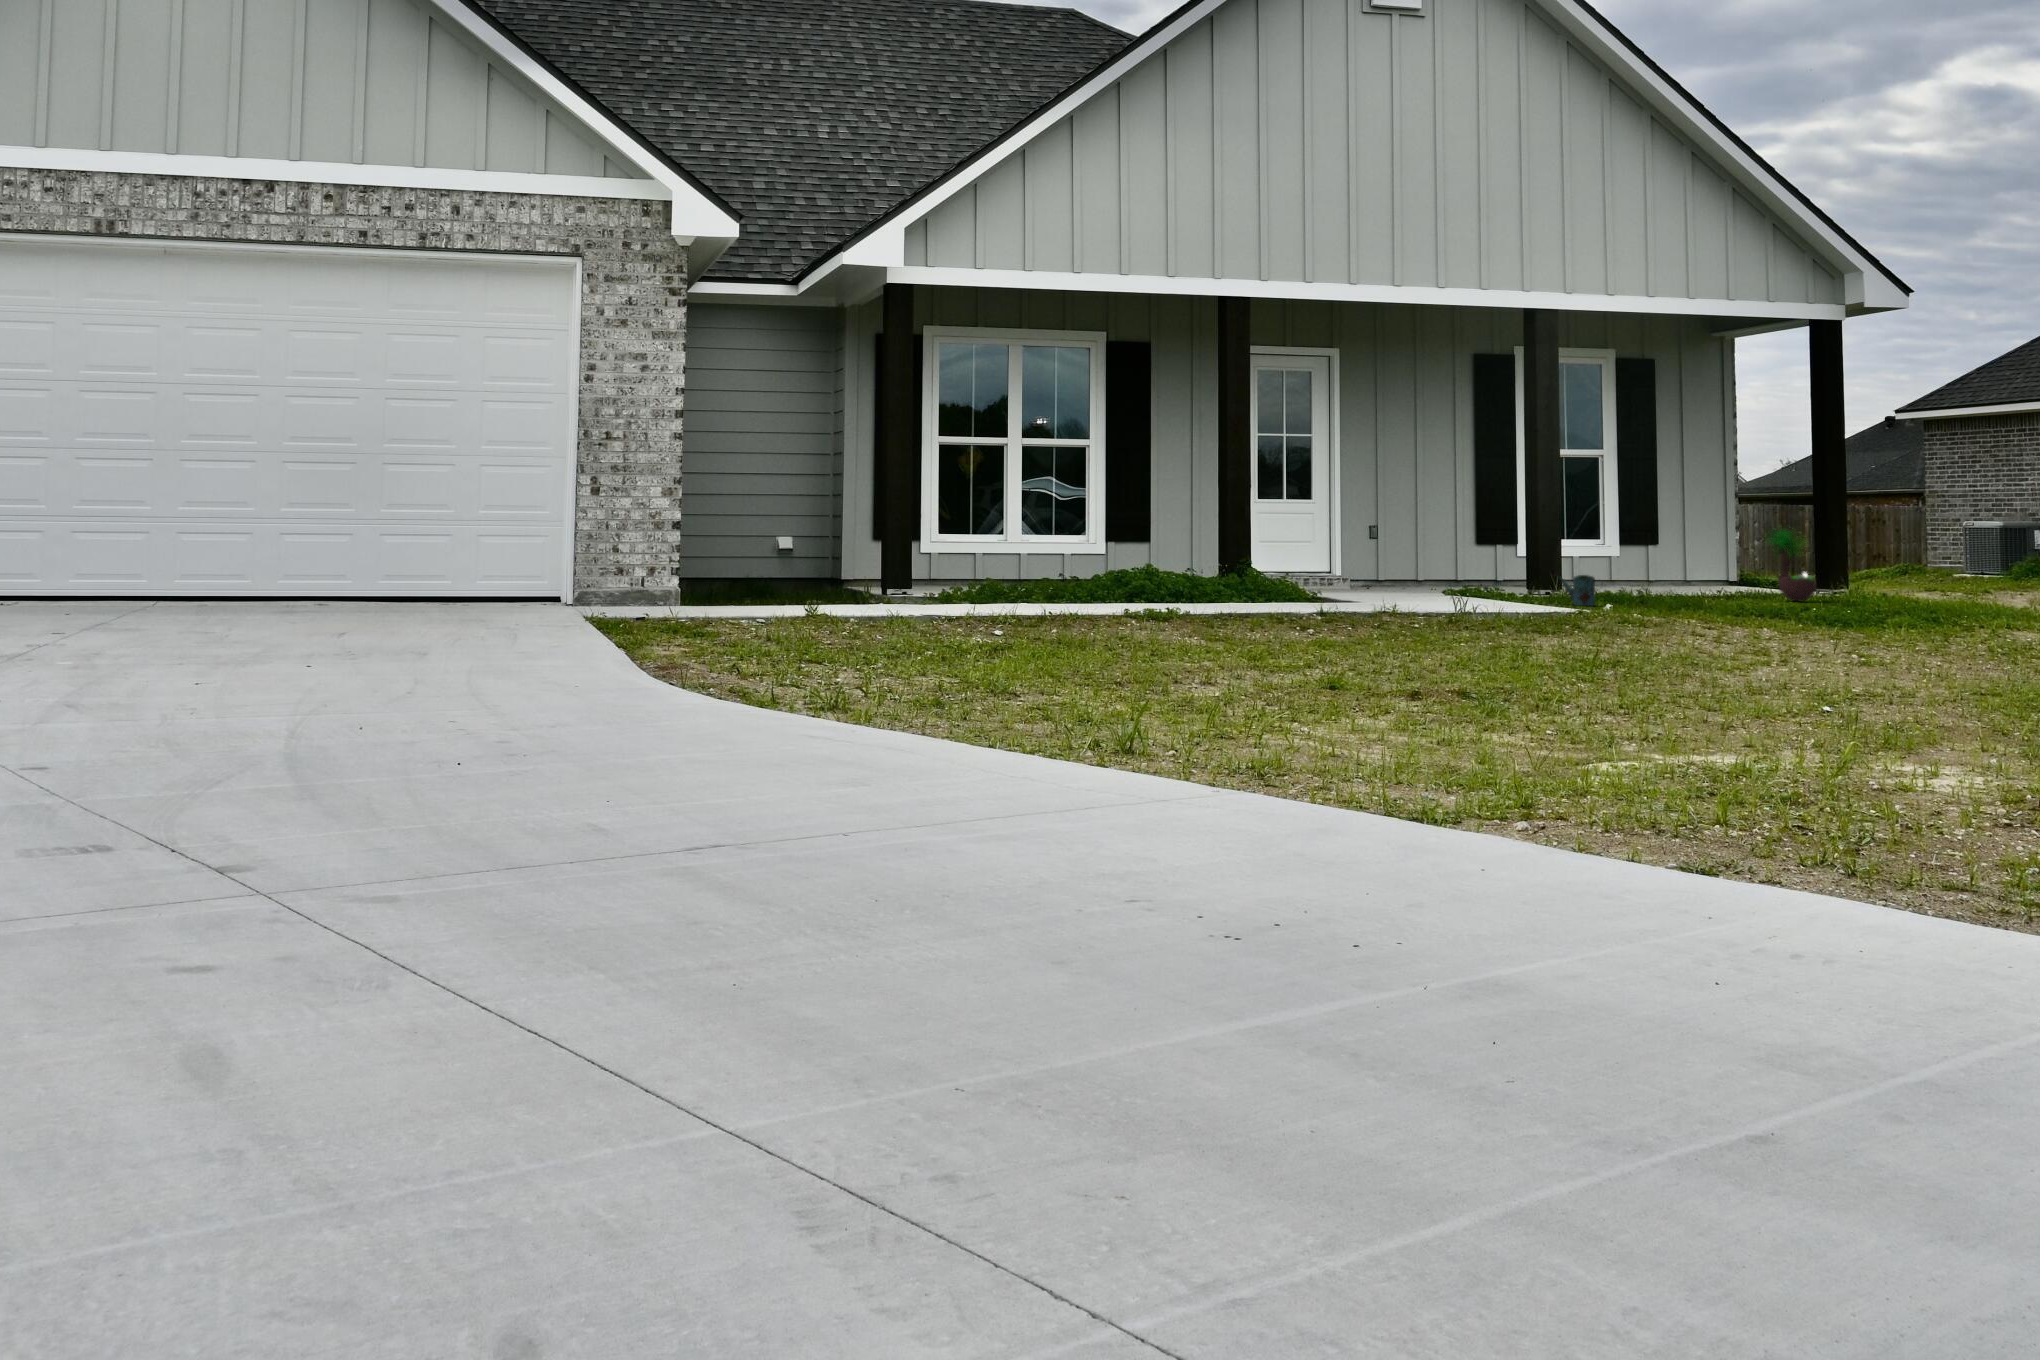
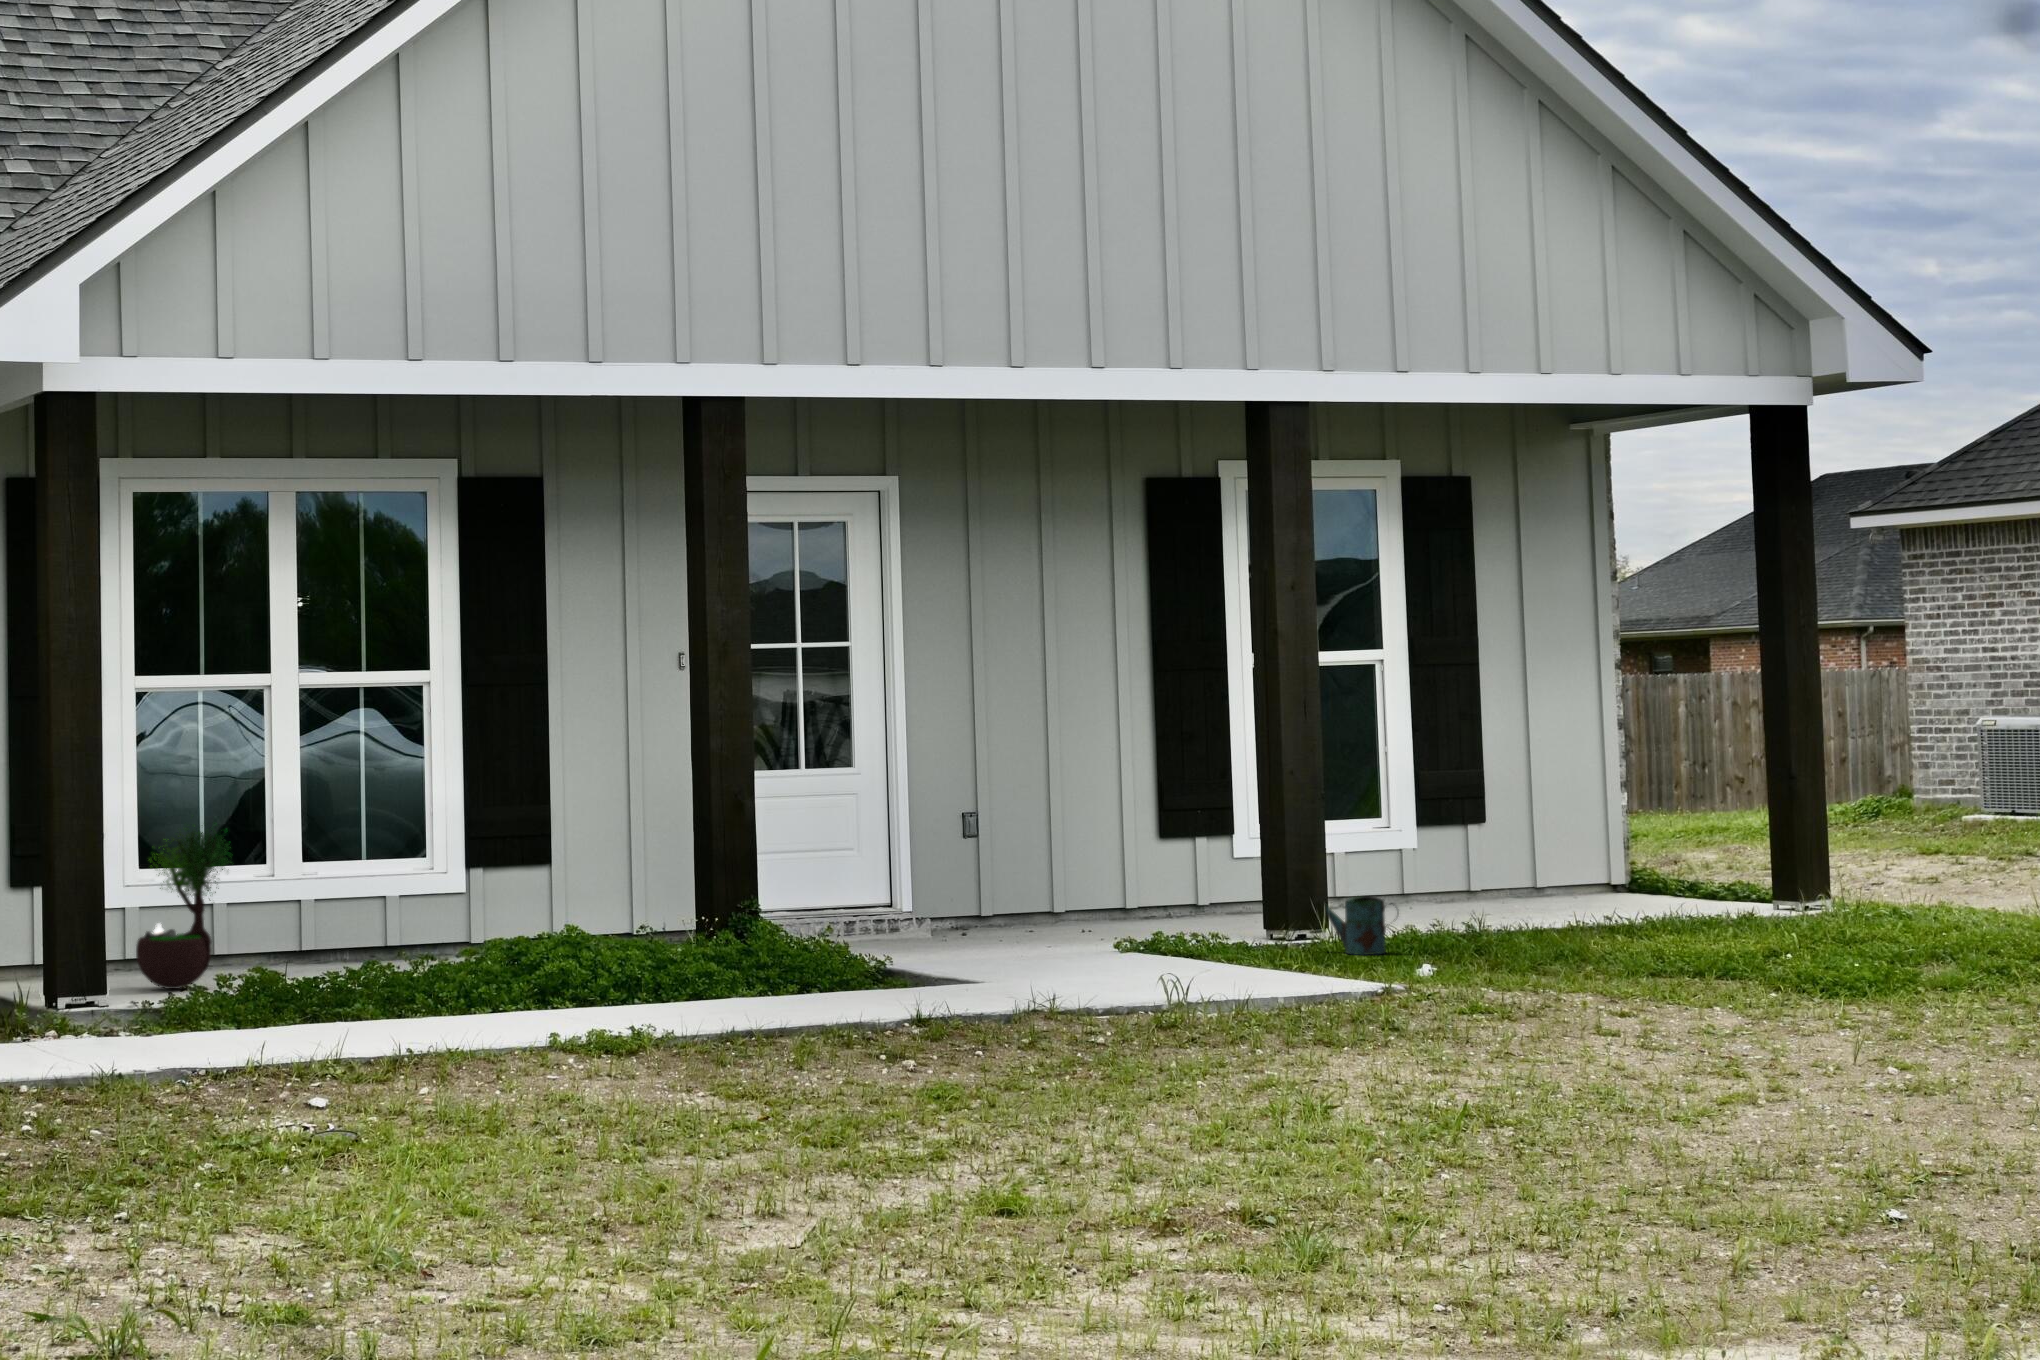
potted tree: present [1766,526,1817,602] -> present [136,823,231,989]

